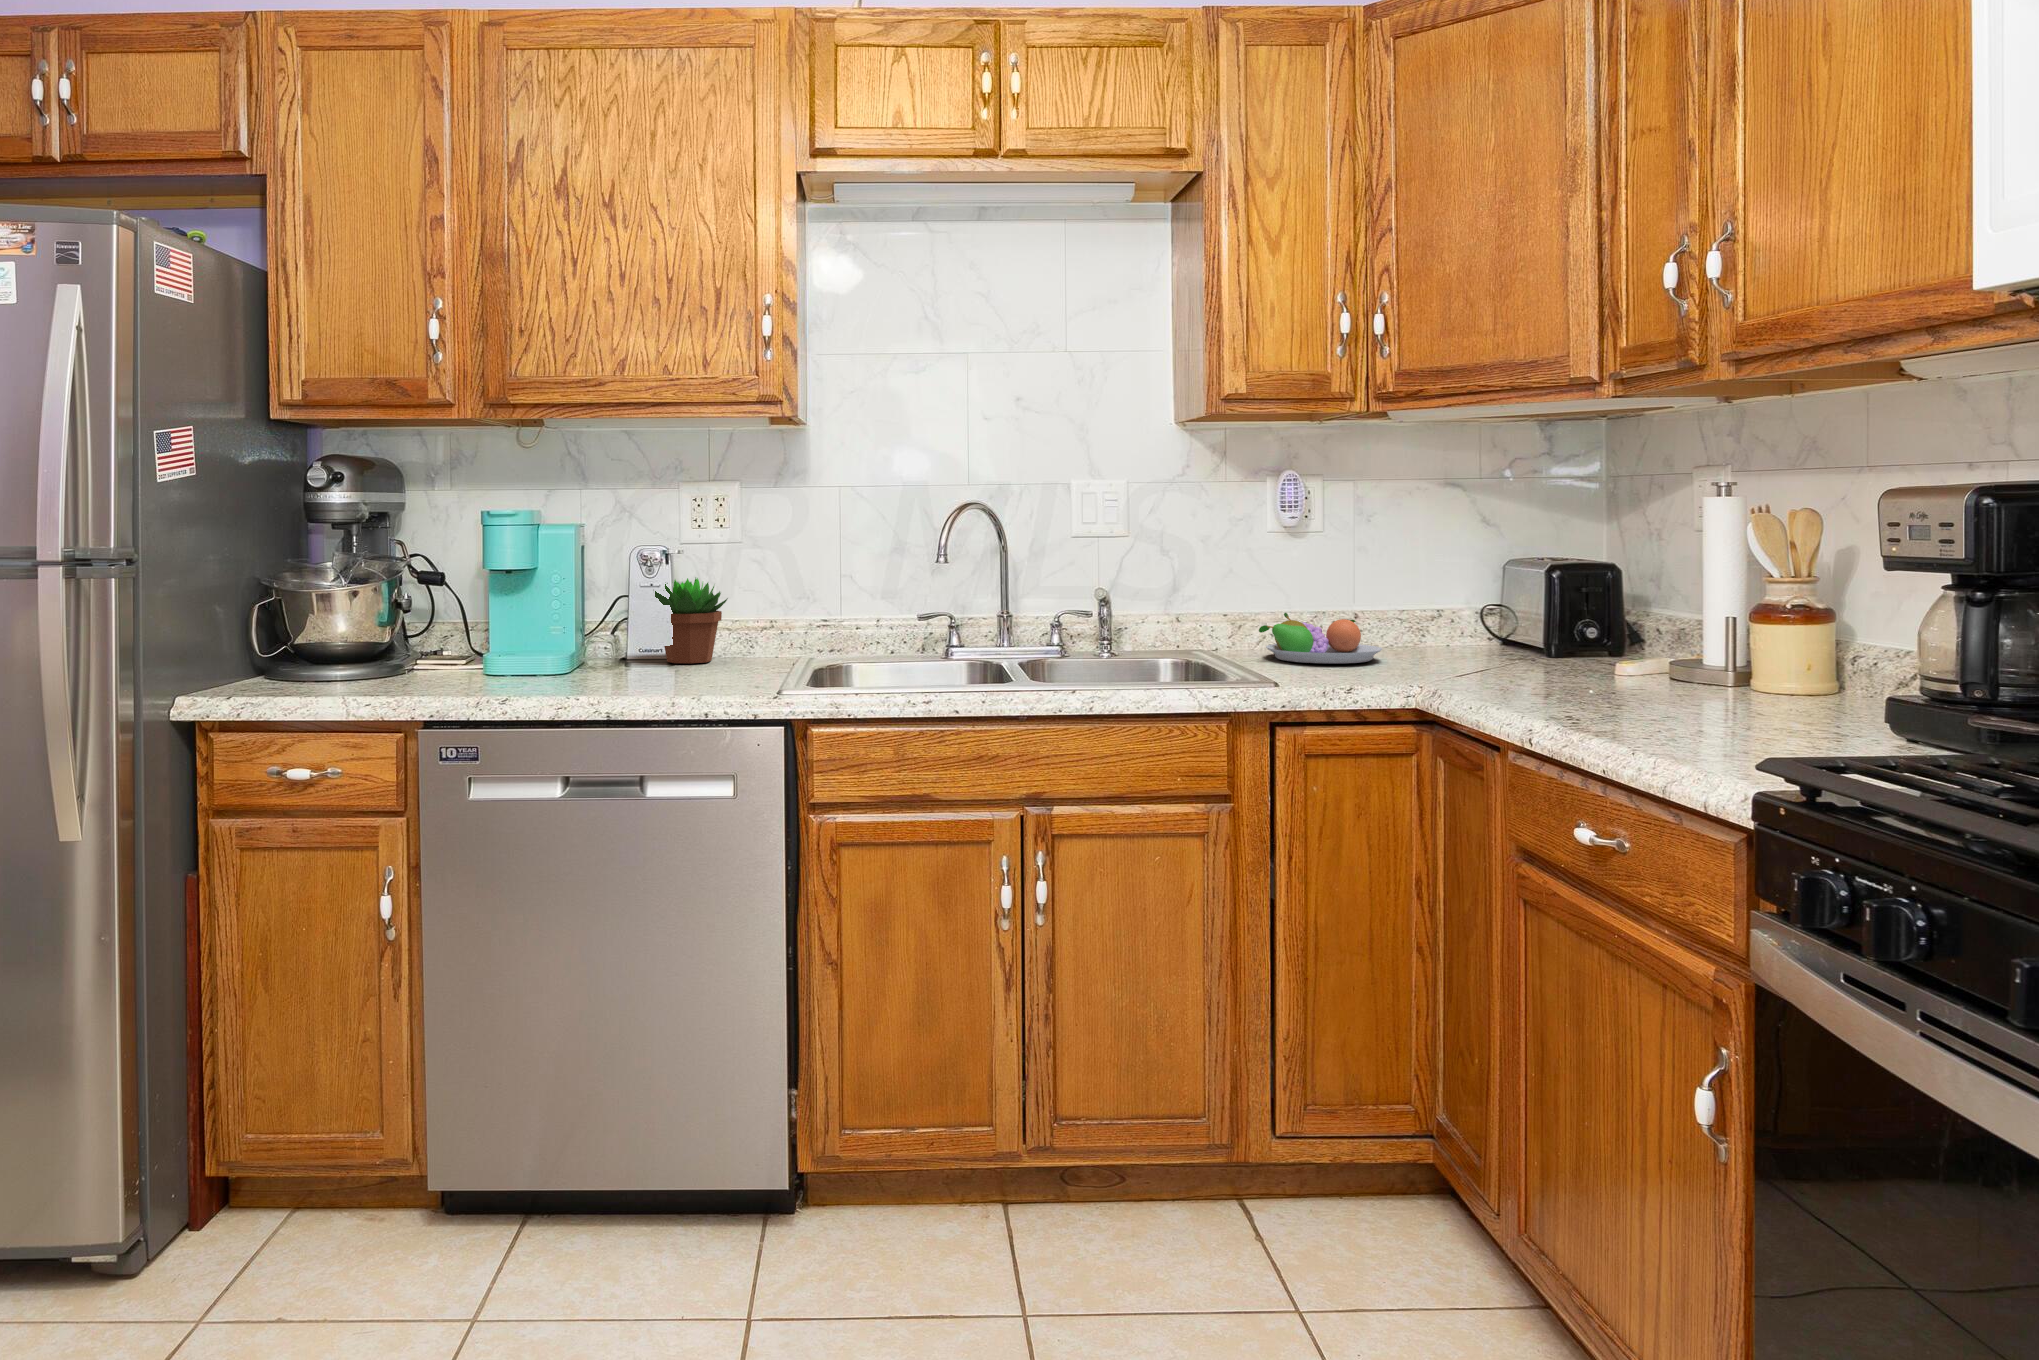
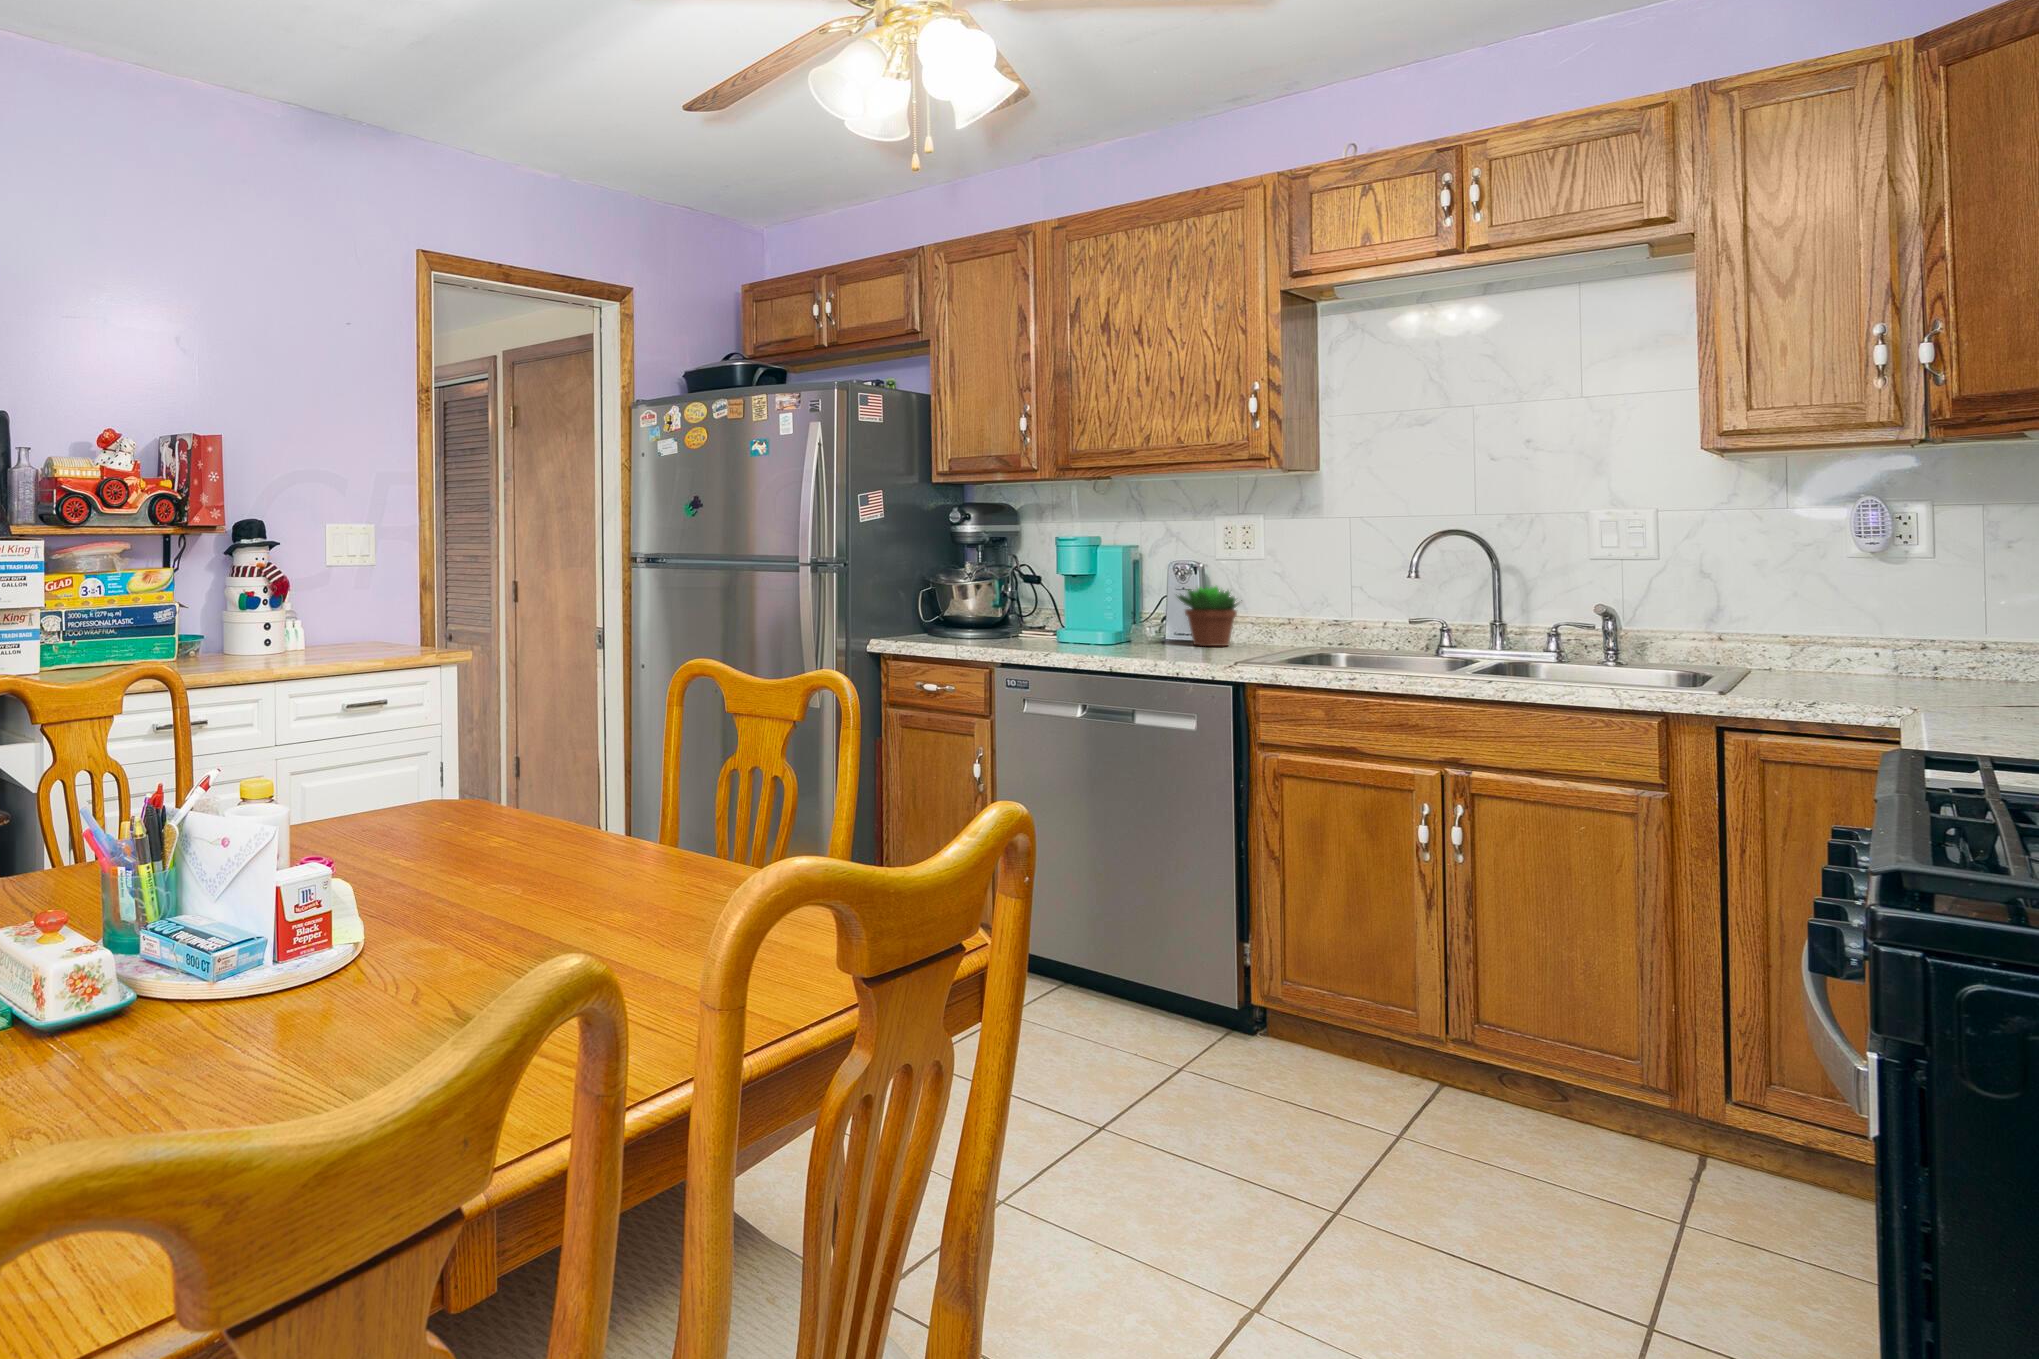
fruit bowl: present [1259,613,1382,663] -> none [1794,636,1978,688]

